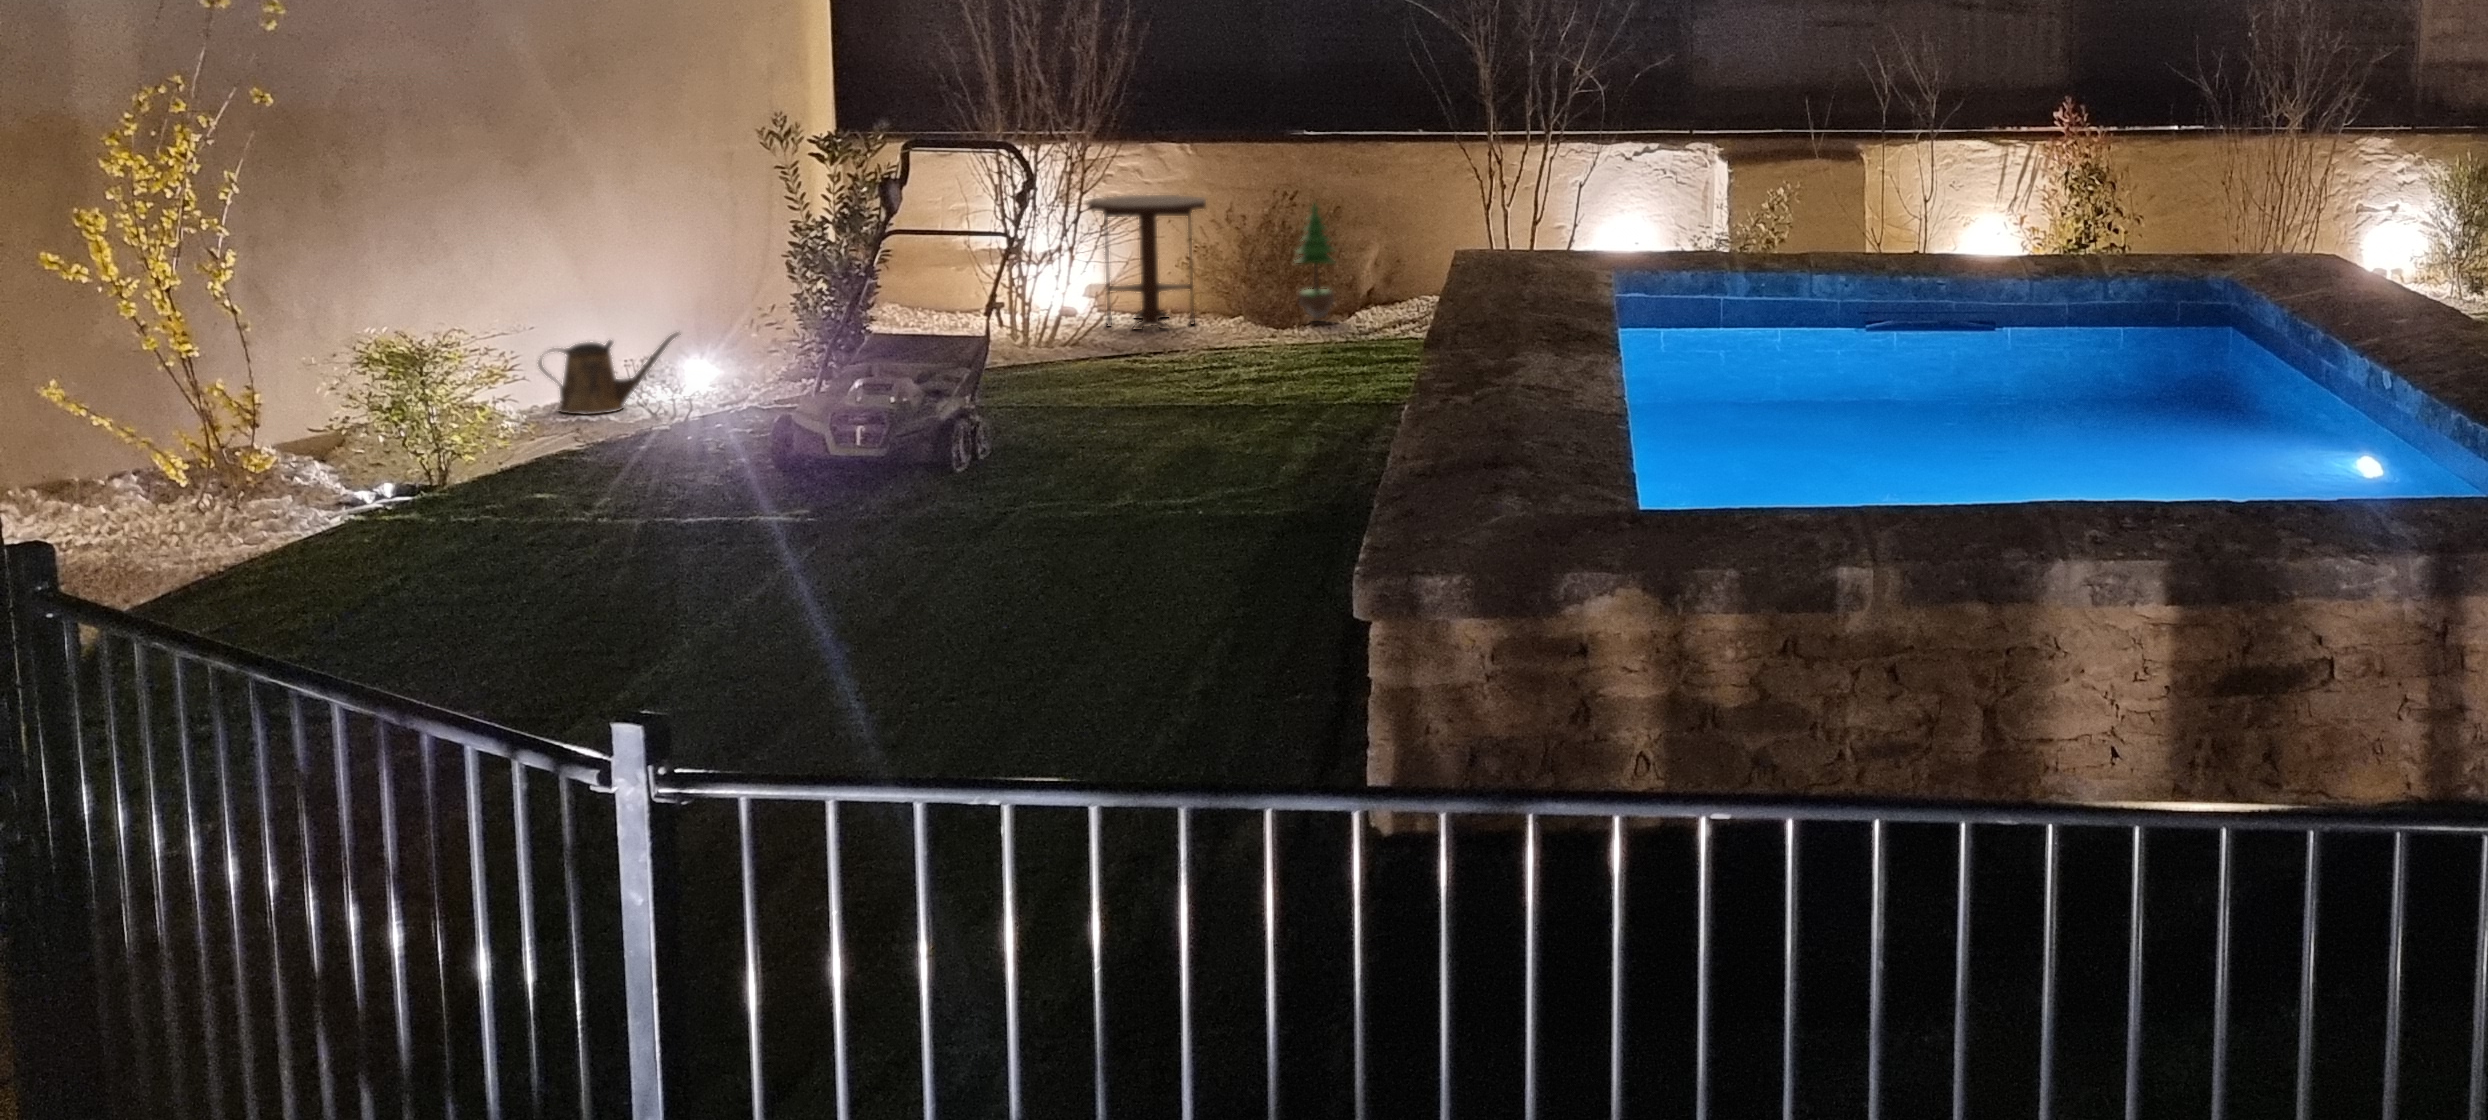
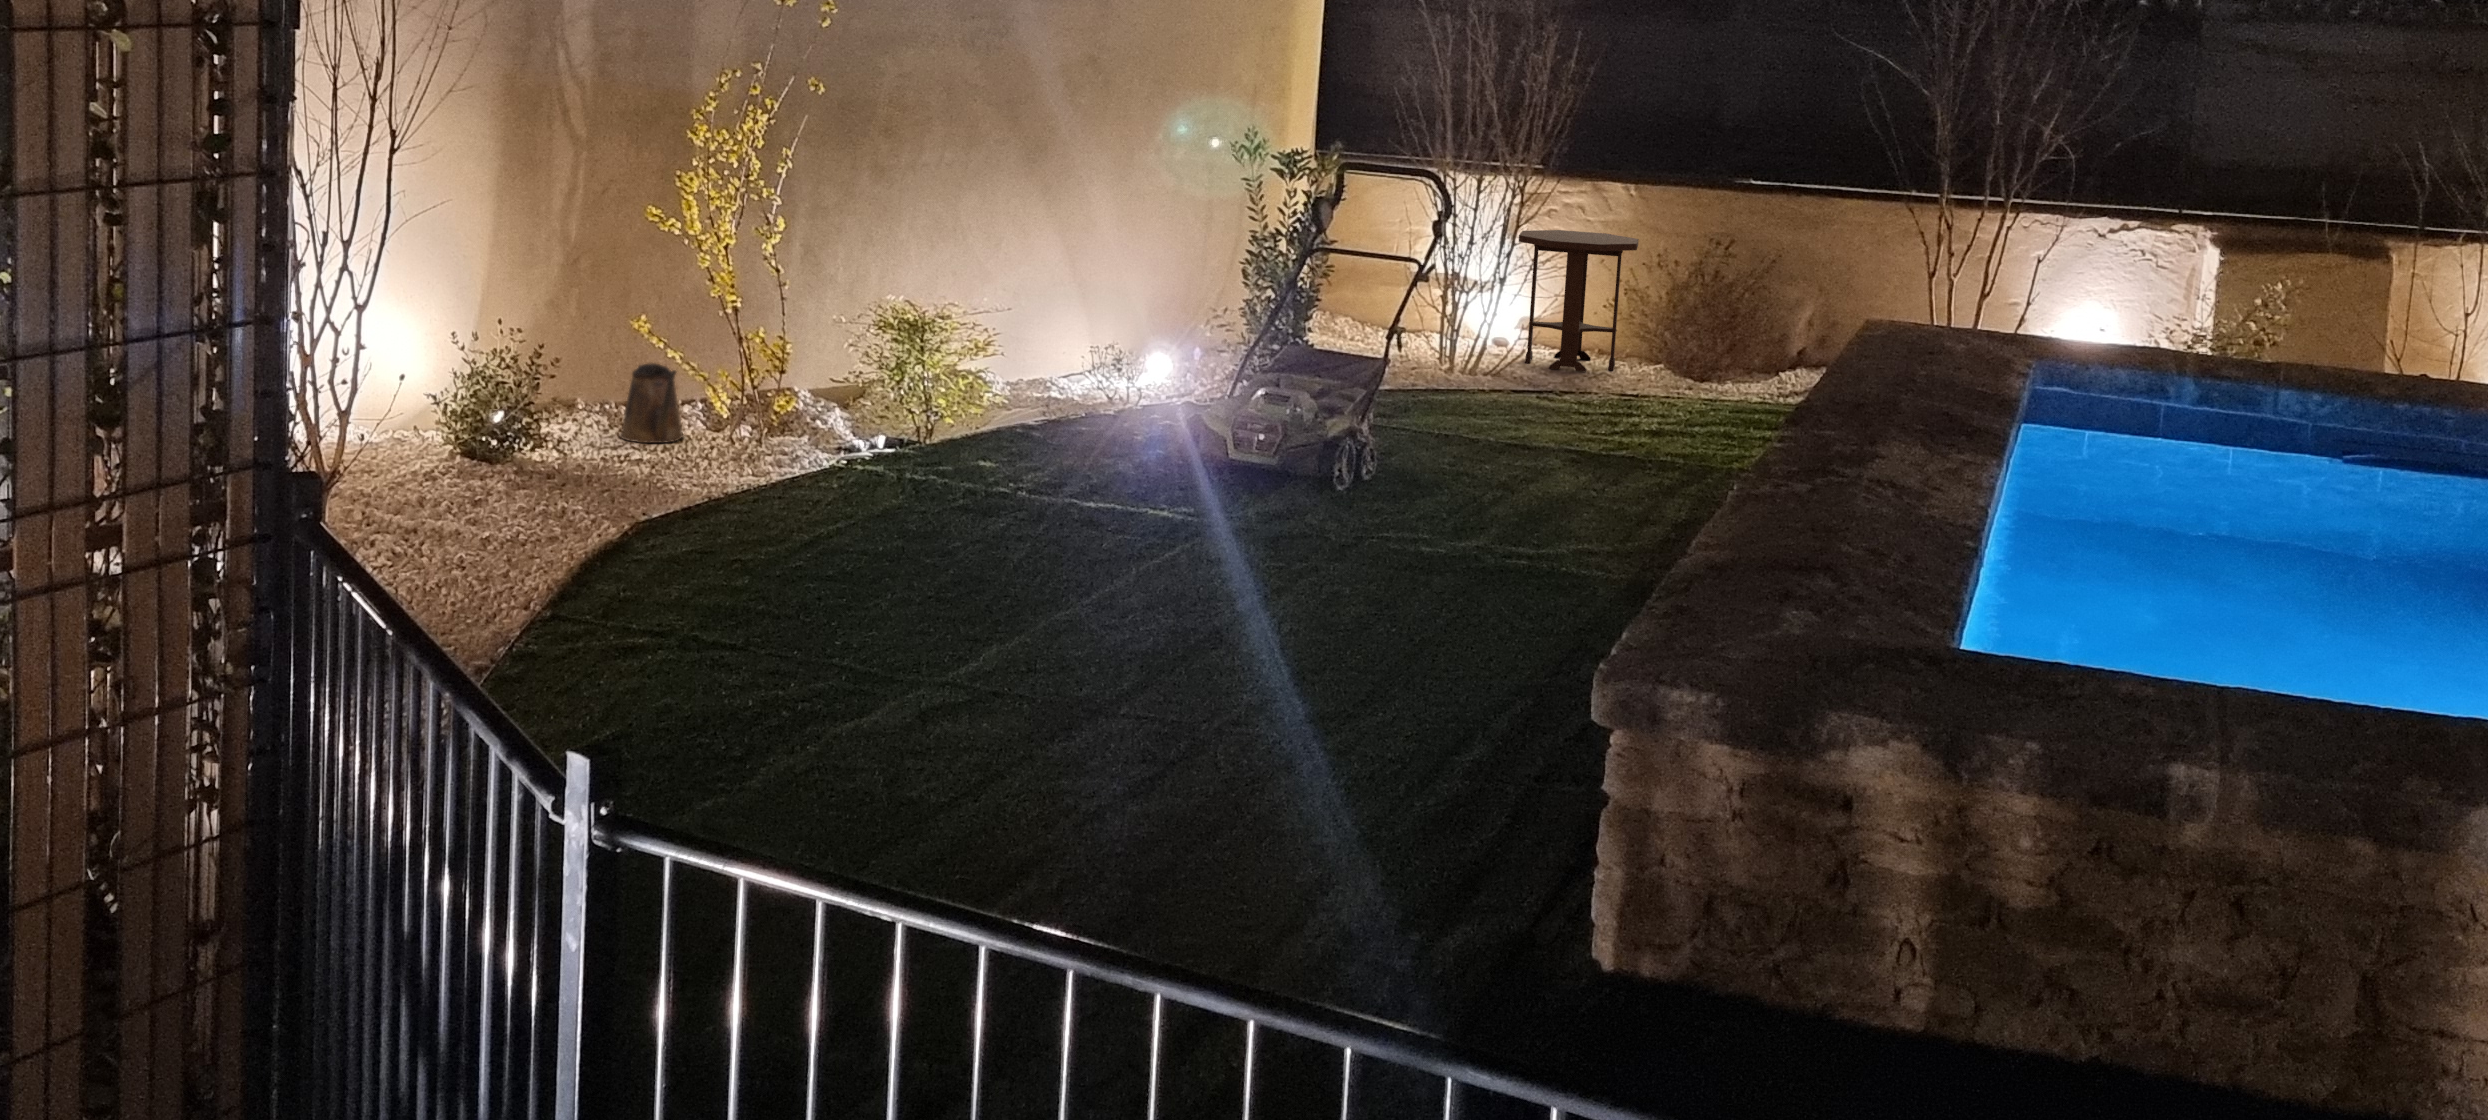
potted tree: present [1294,204,1335,319] -> none [1721,251,1768,379]
watering can: present [539,333,681,414] -> present [620,363,683,443]

